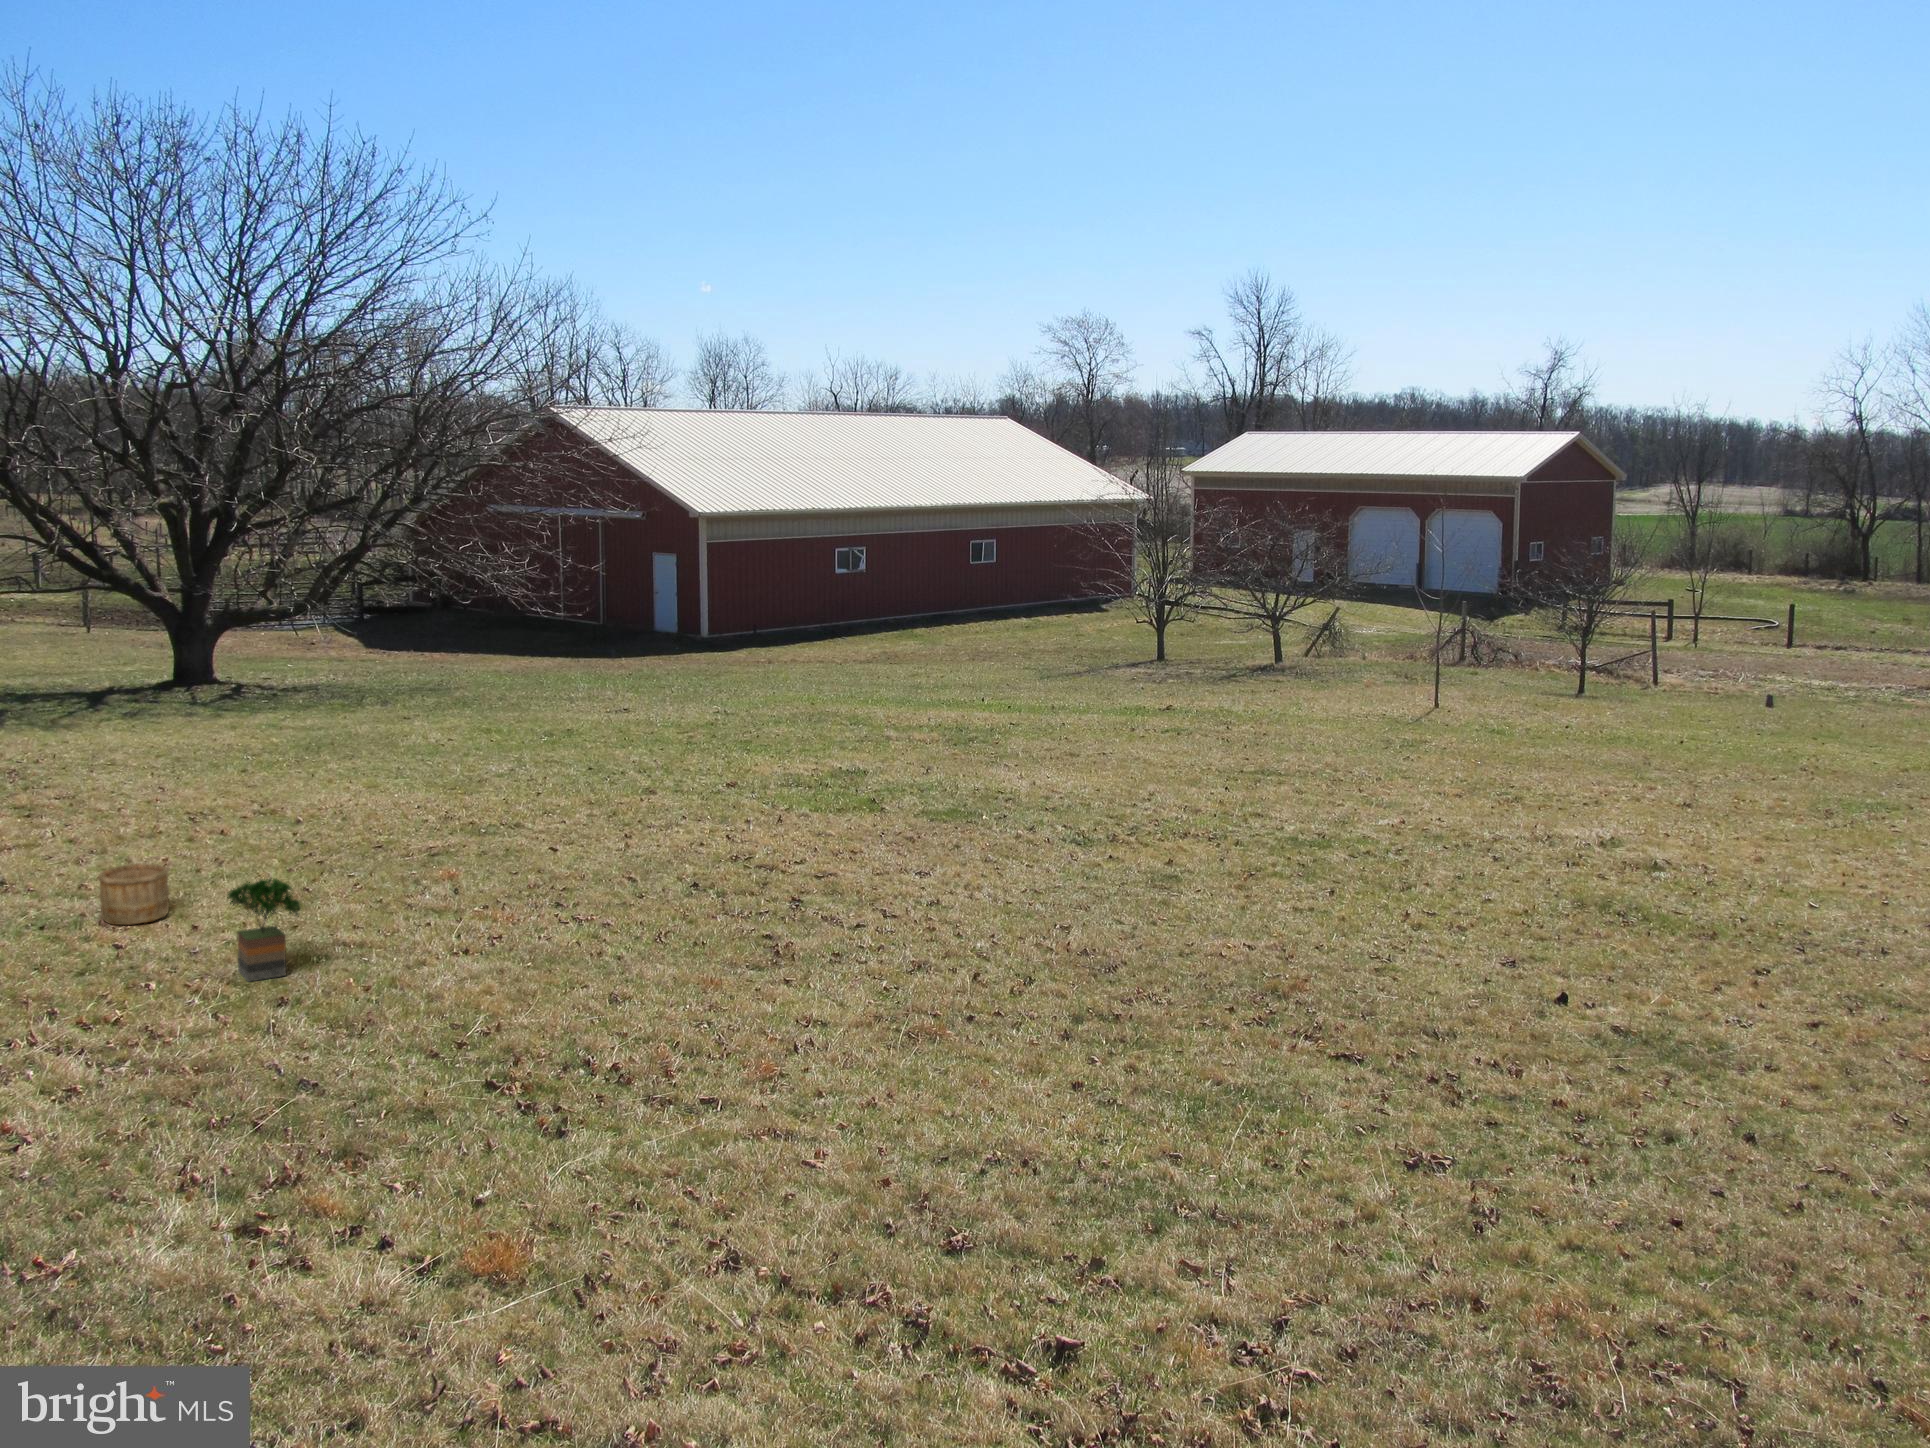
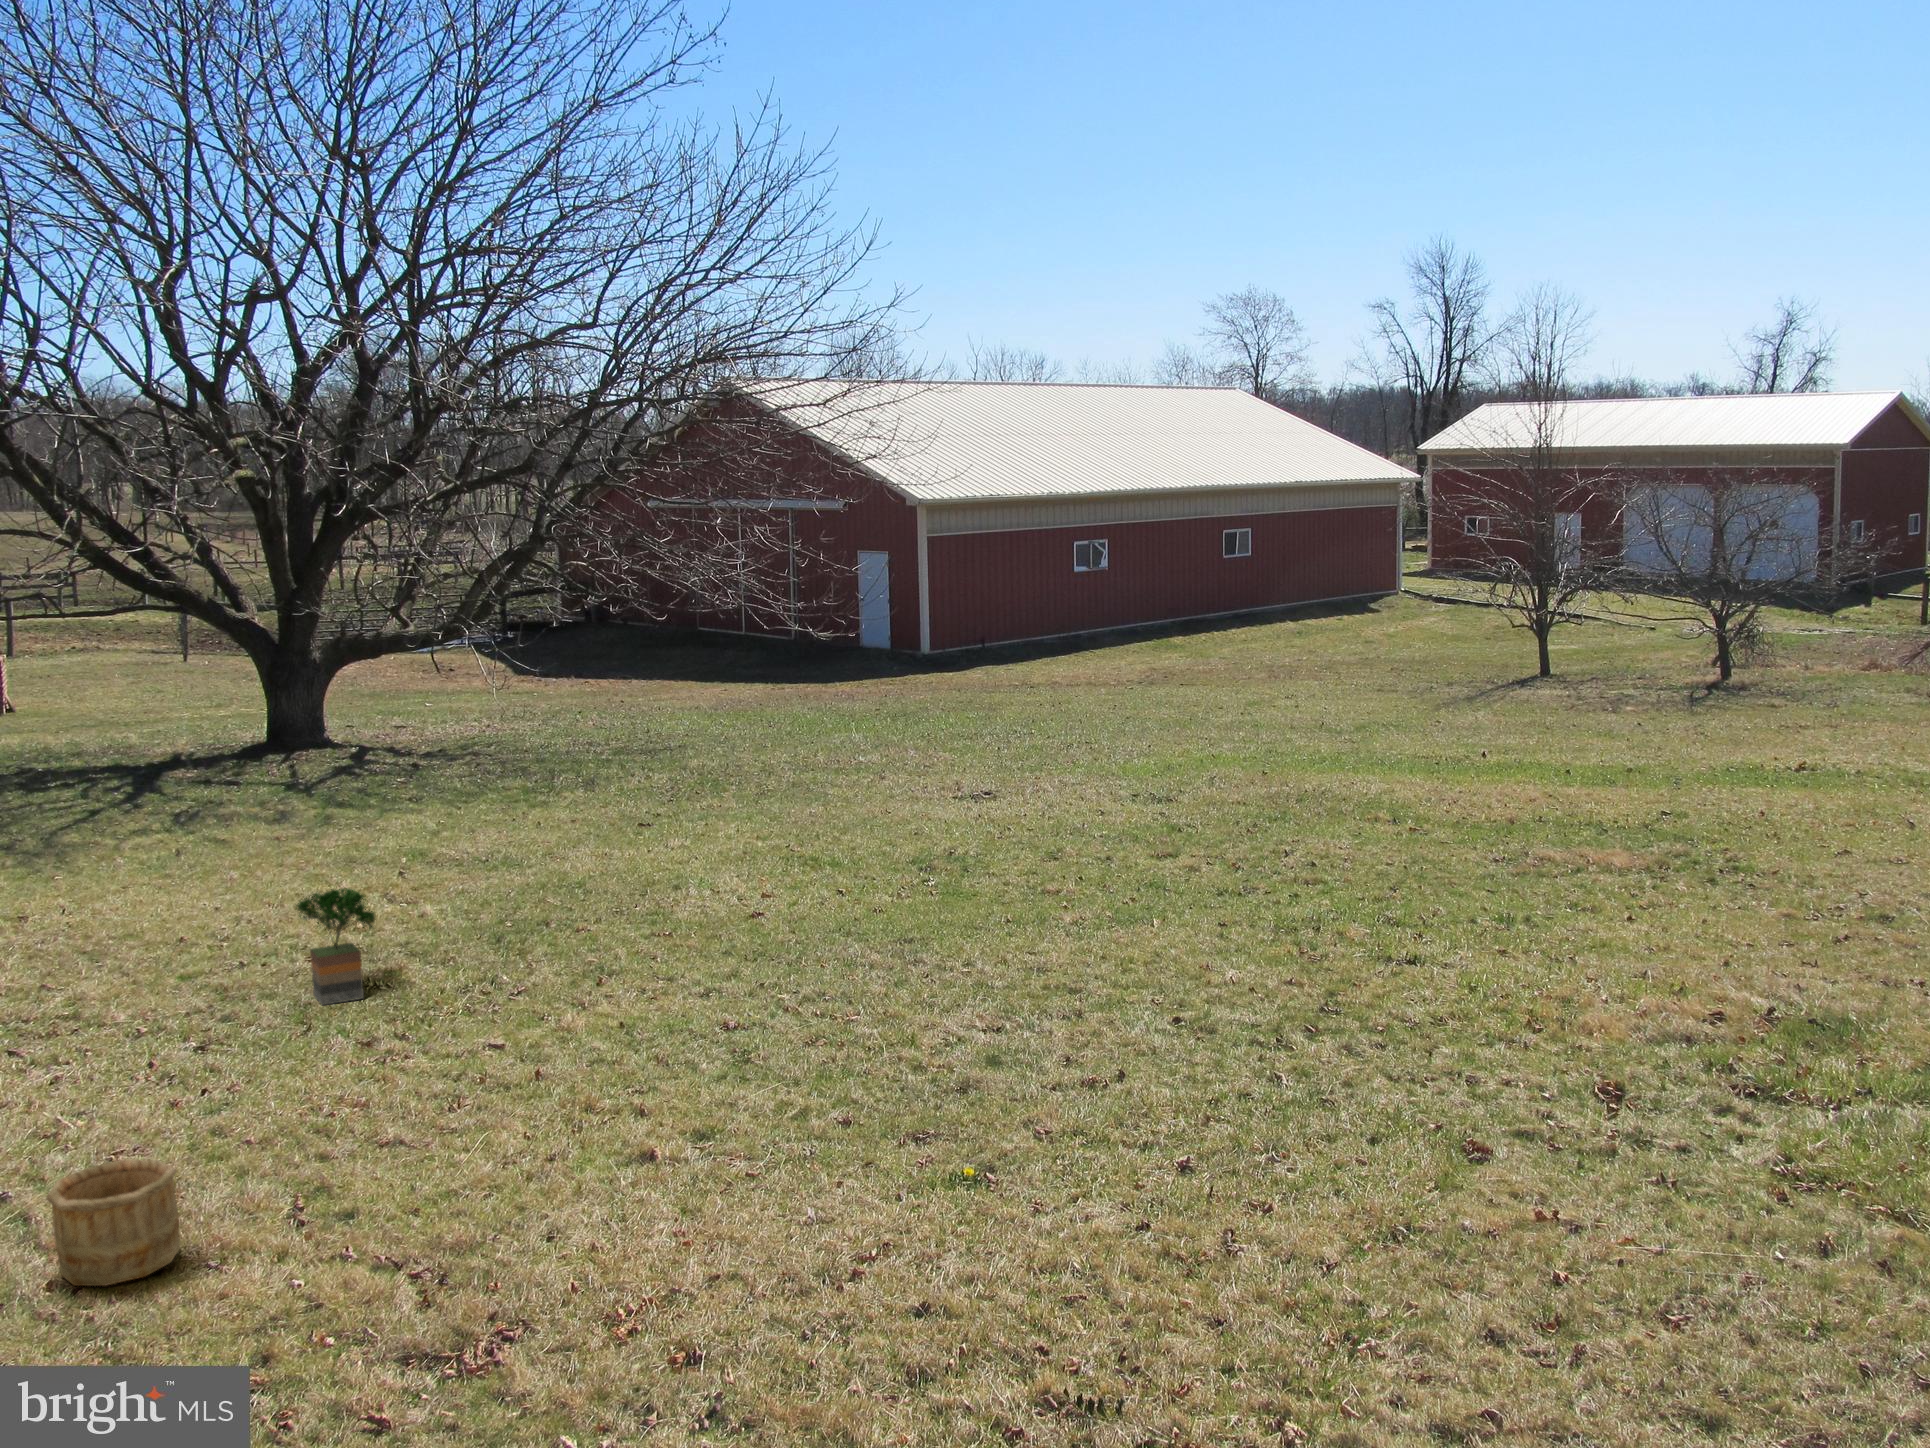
wooden bucket: present [97,863,169,925] -> present [46,1159,180,1286]

